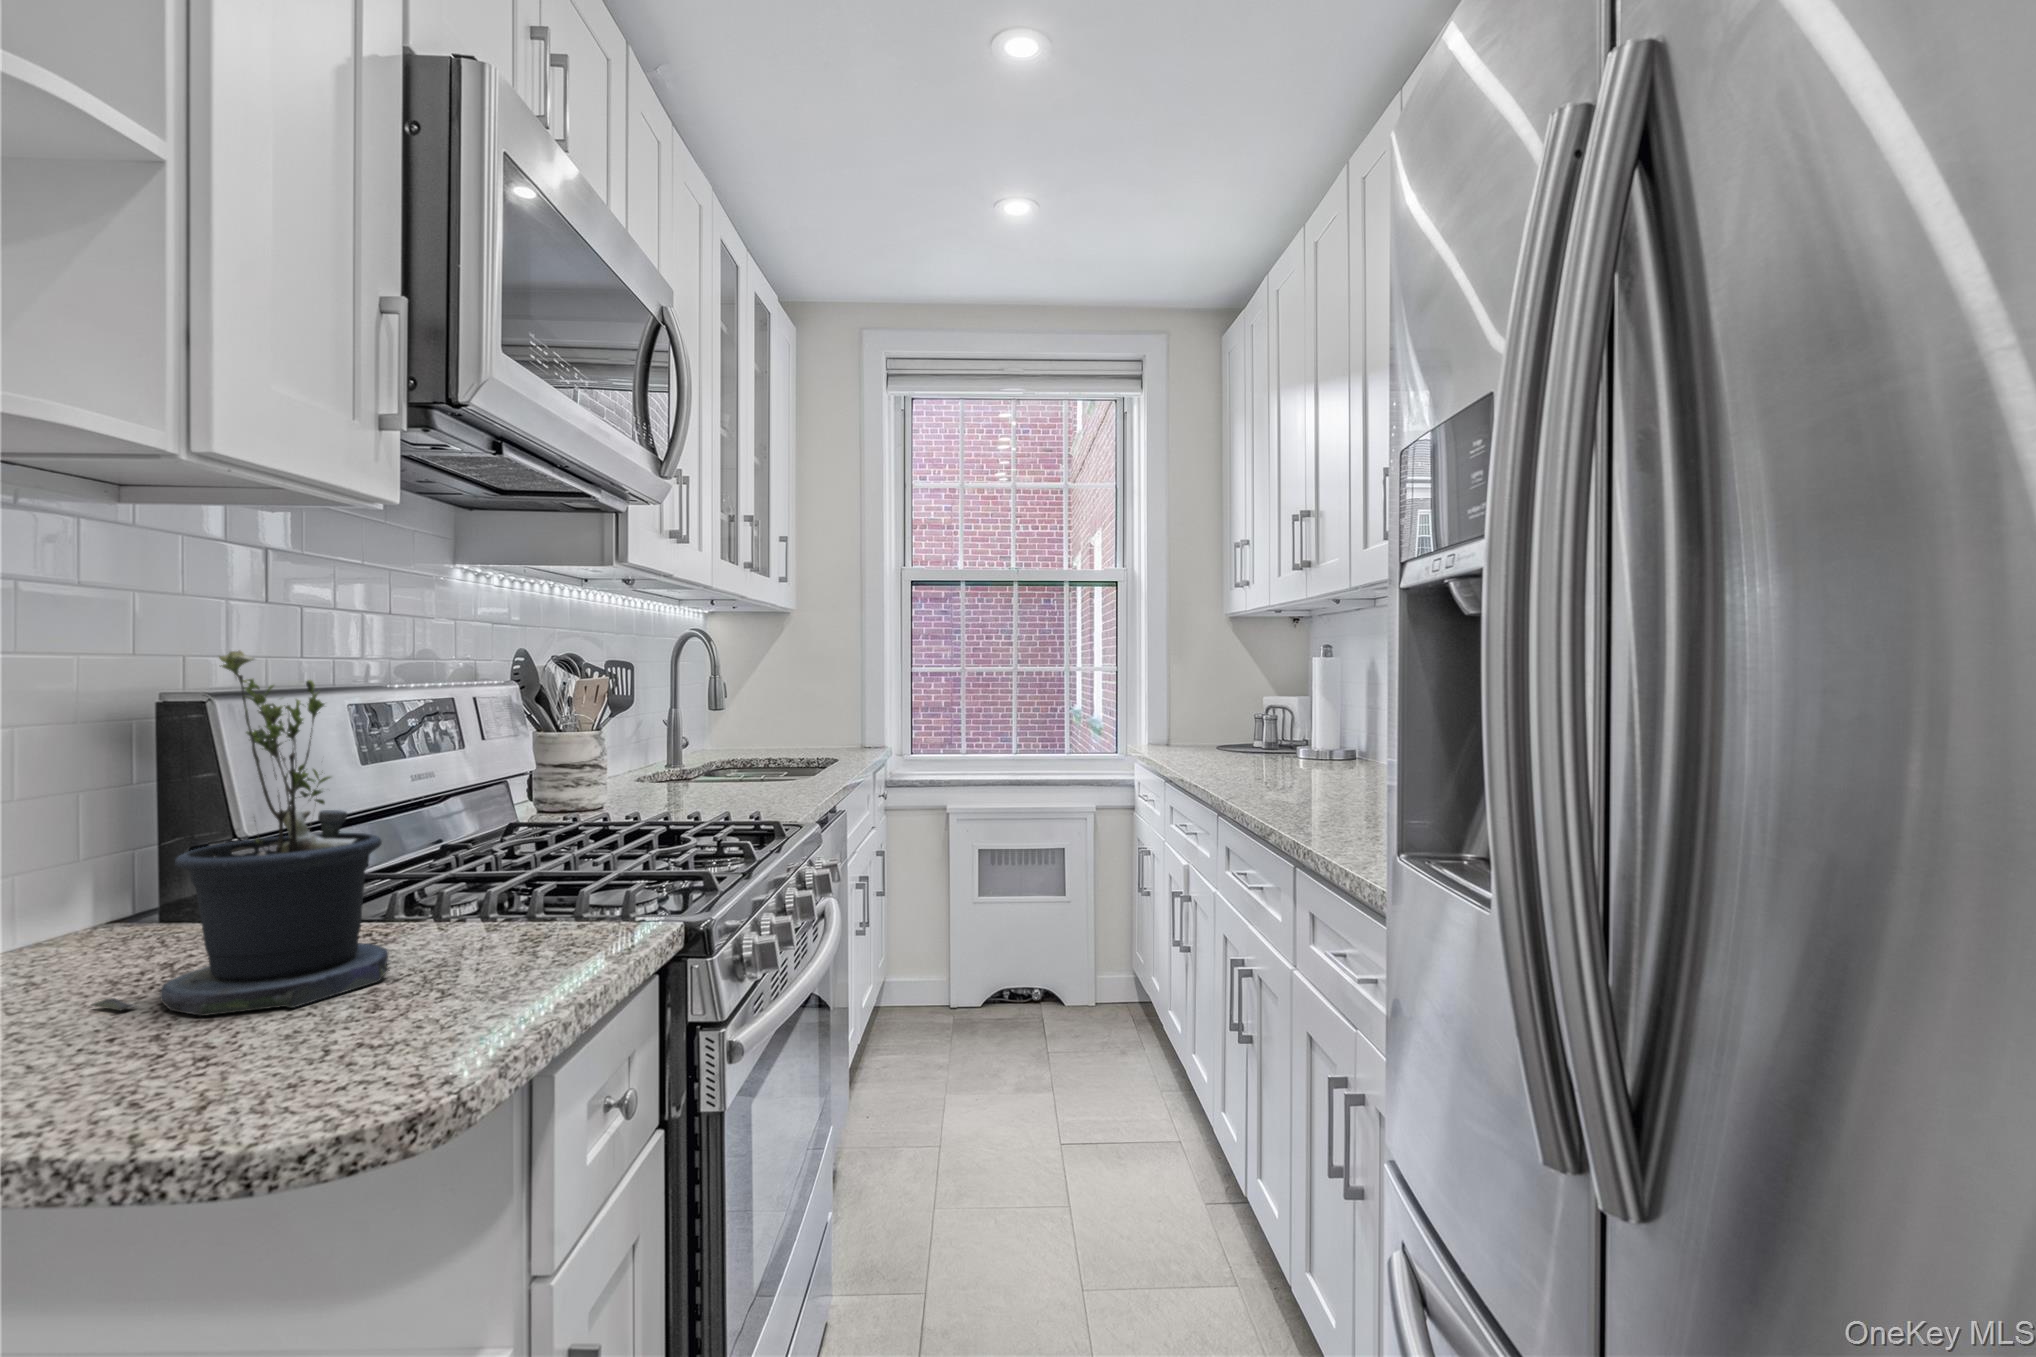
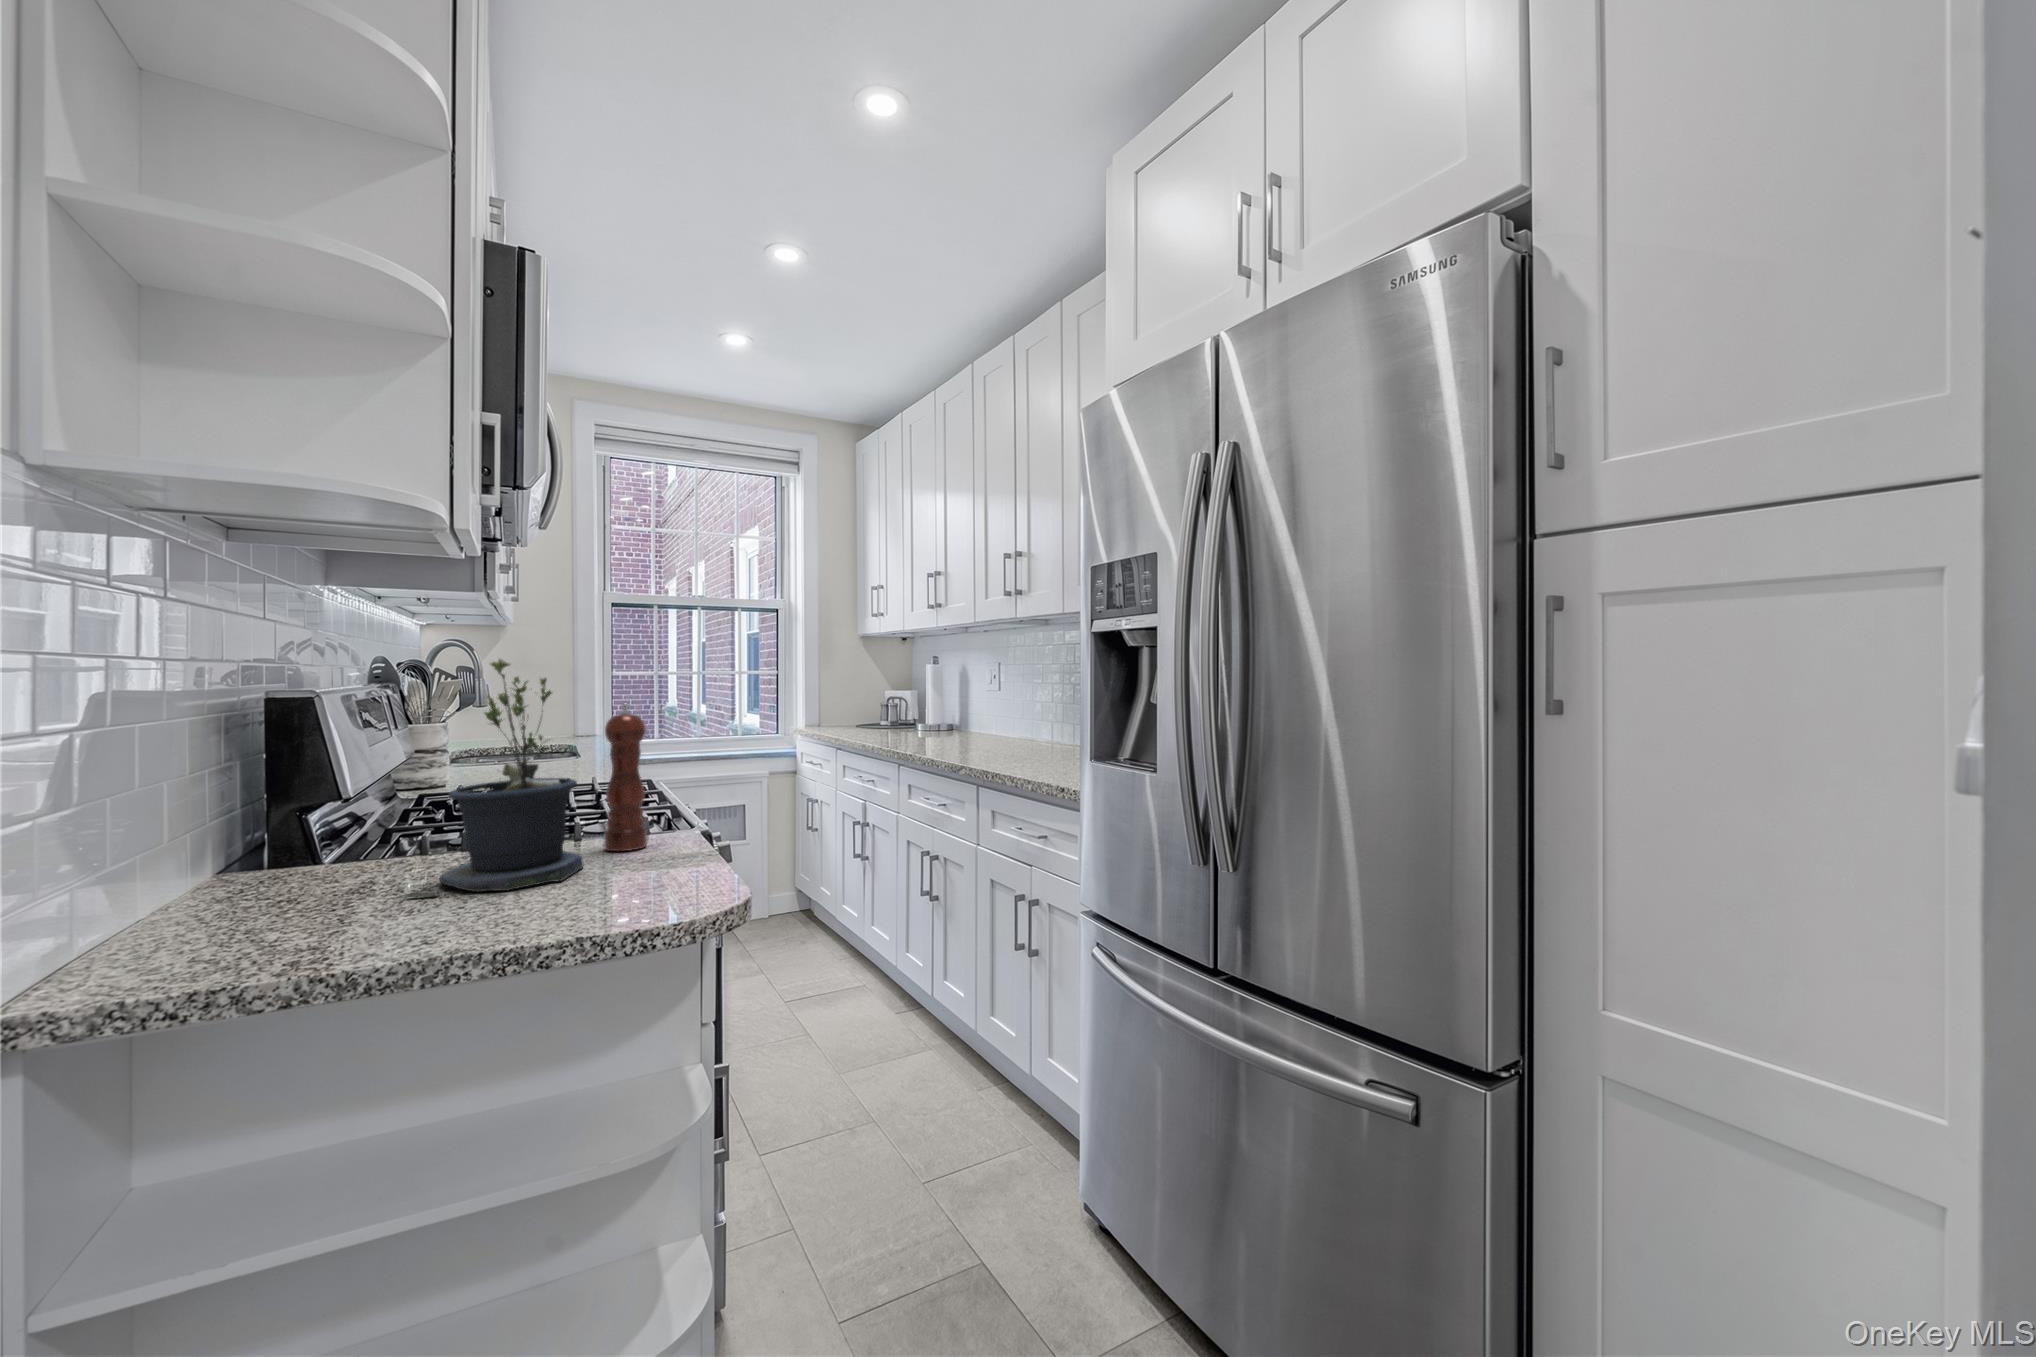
pepper mill: none [480,721,546,953] -> present [604,704,647,851]

